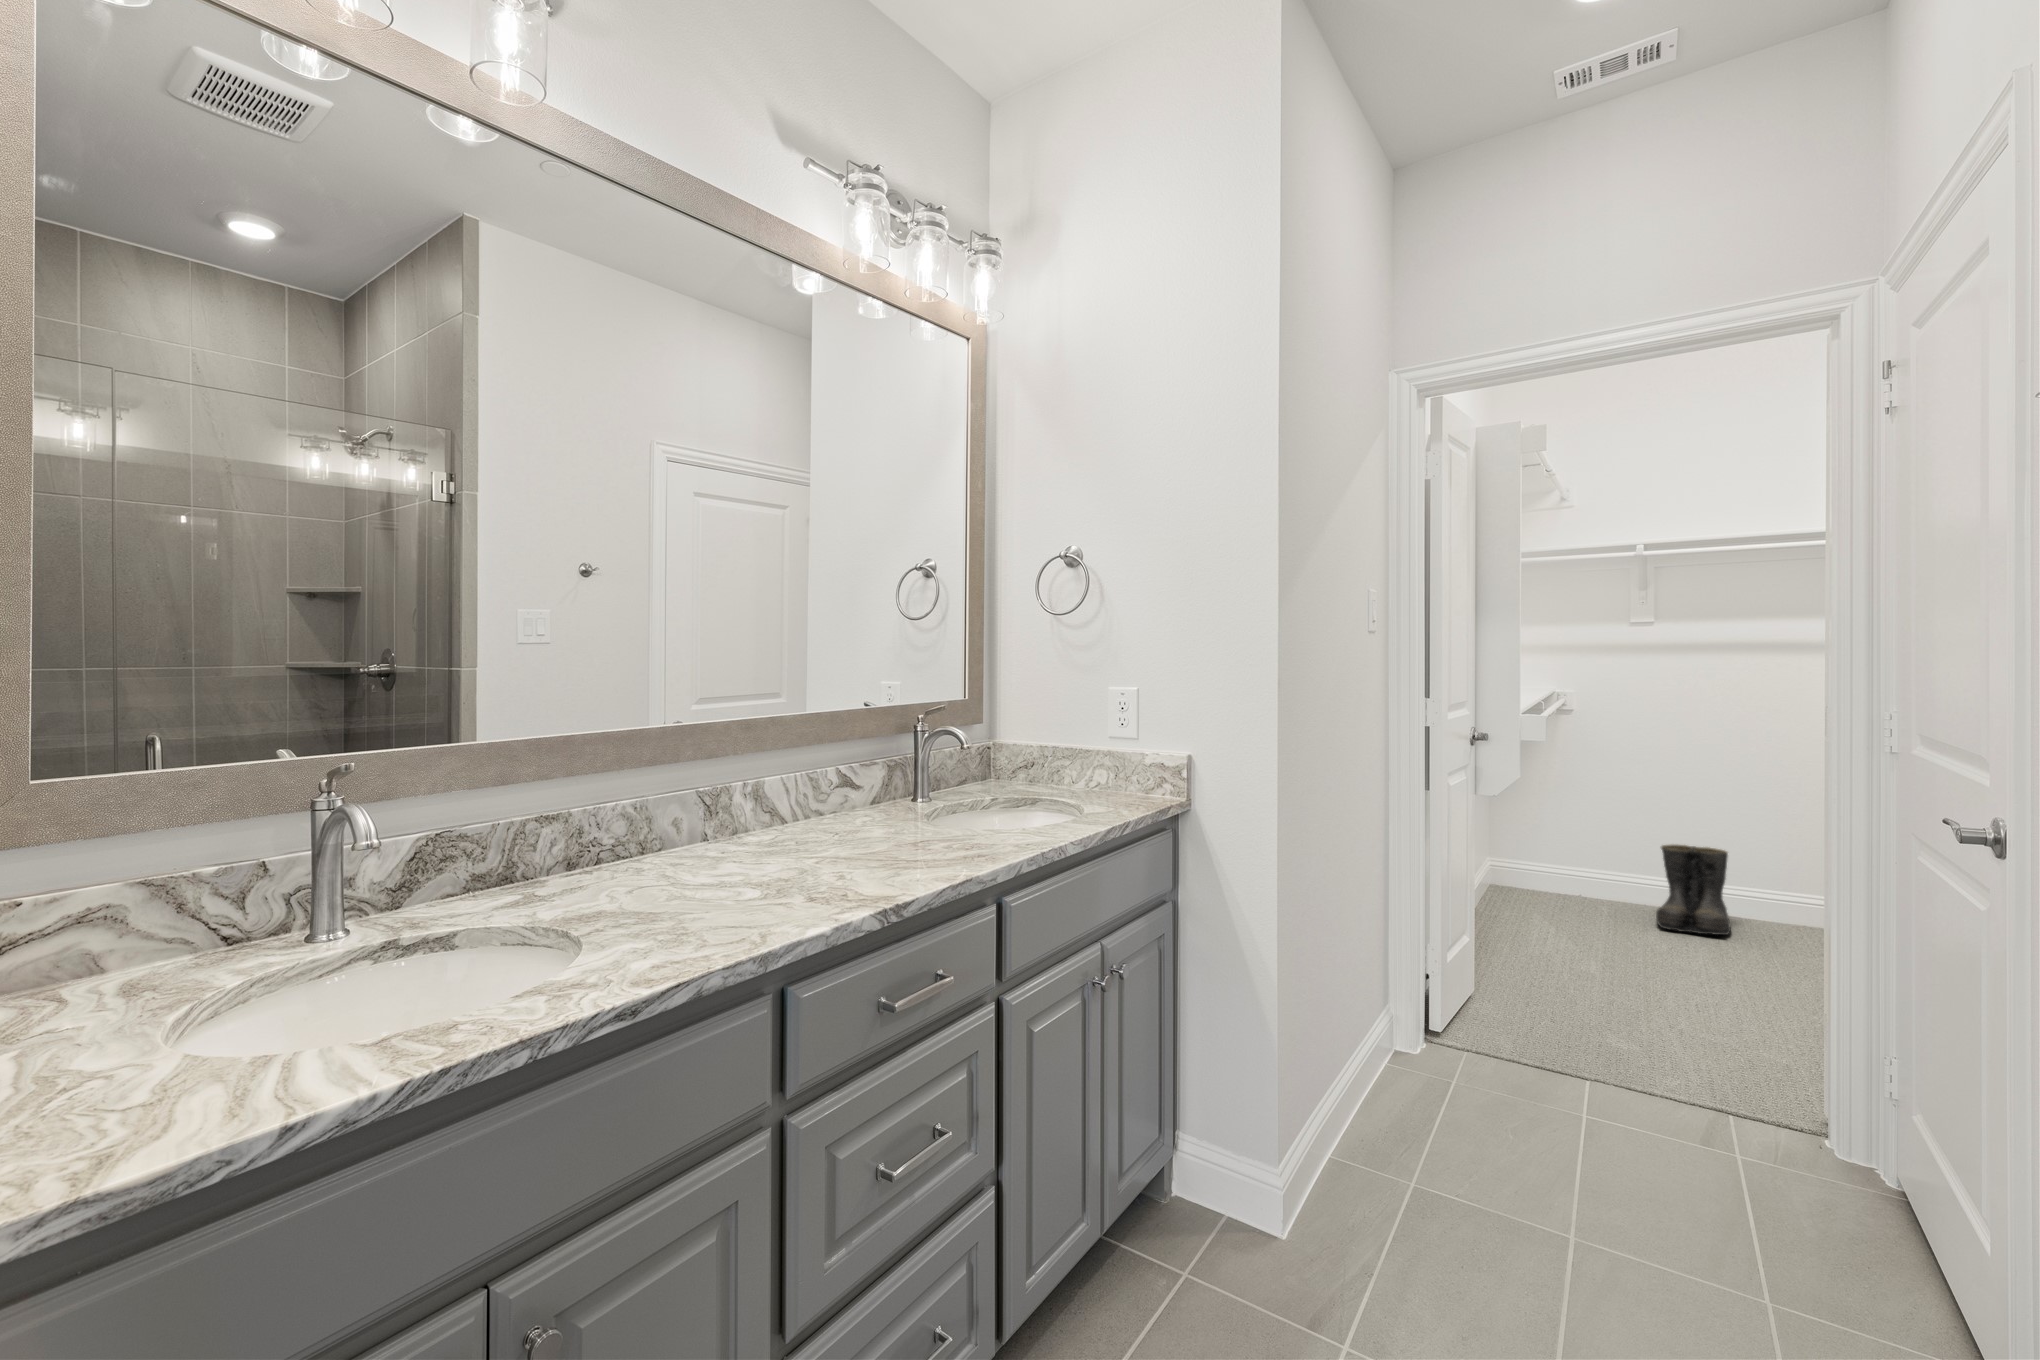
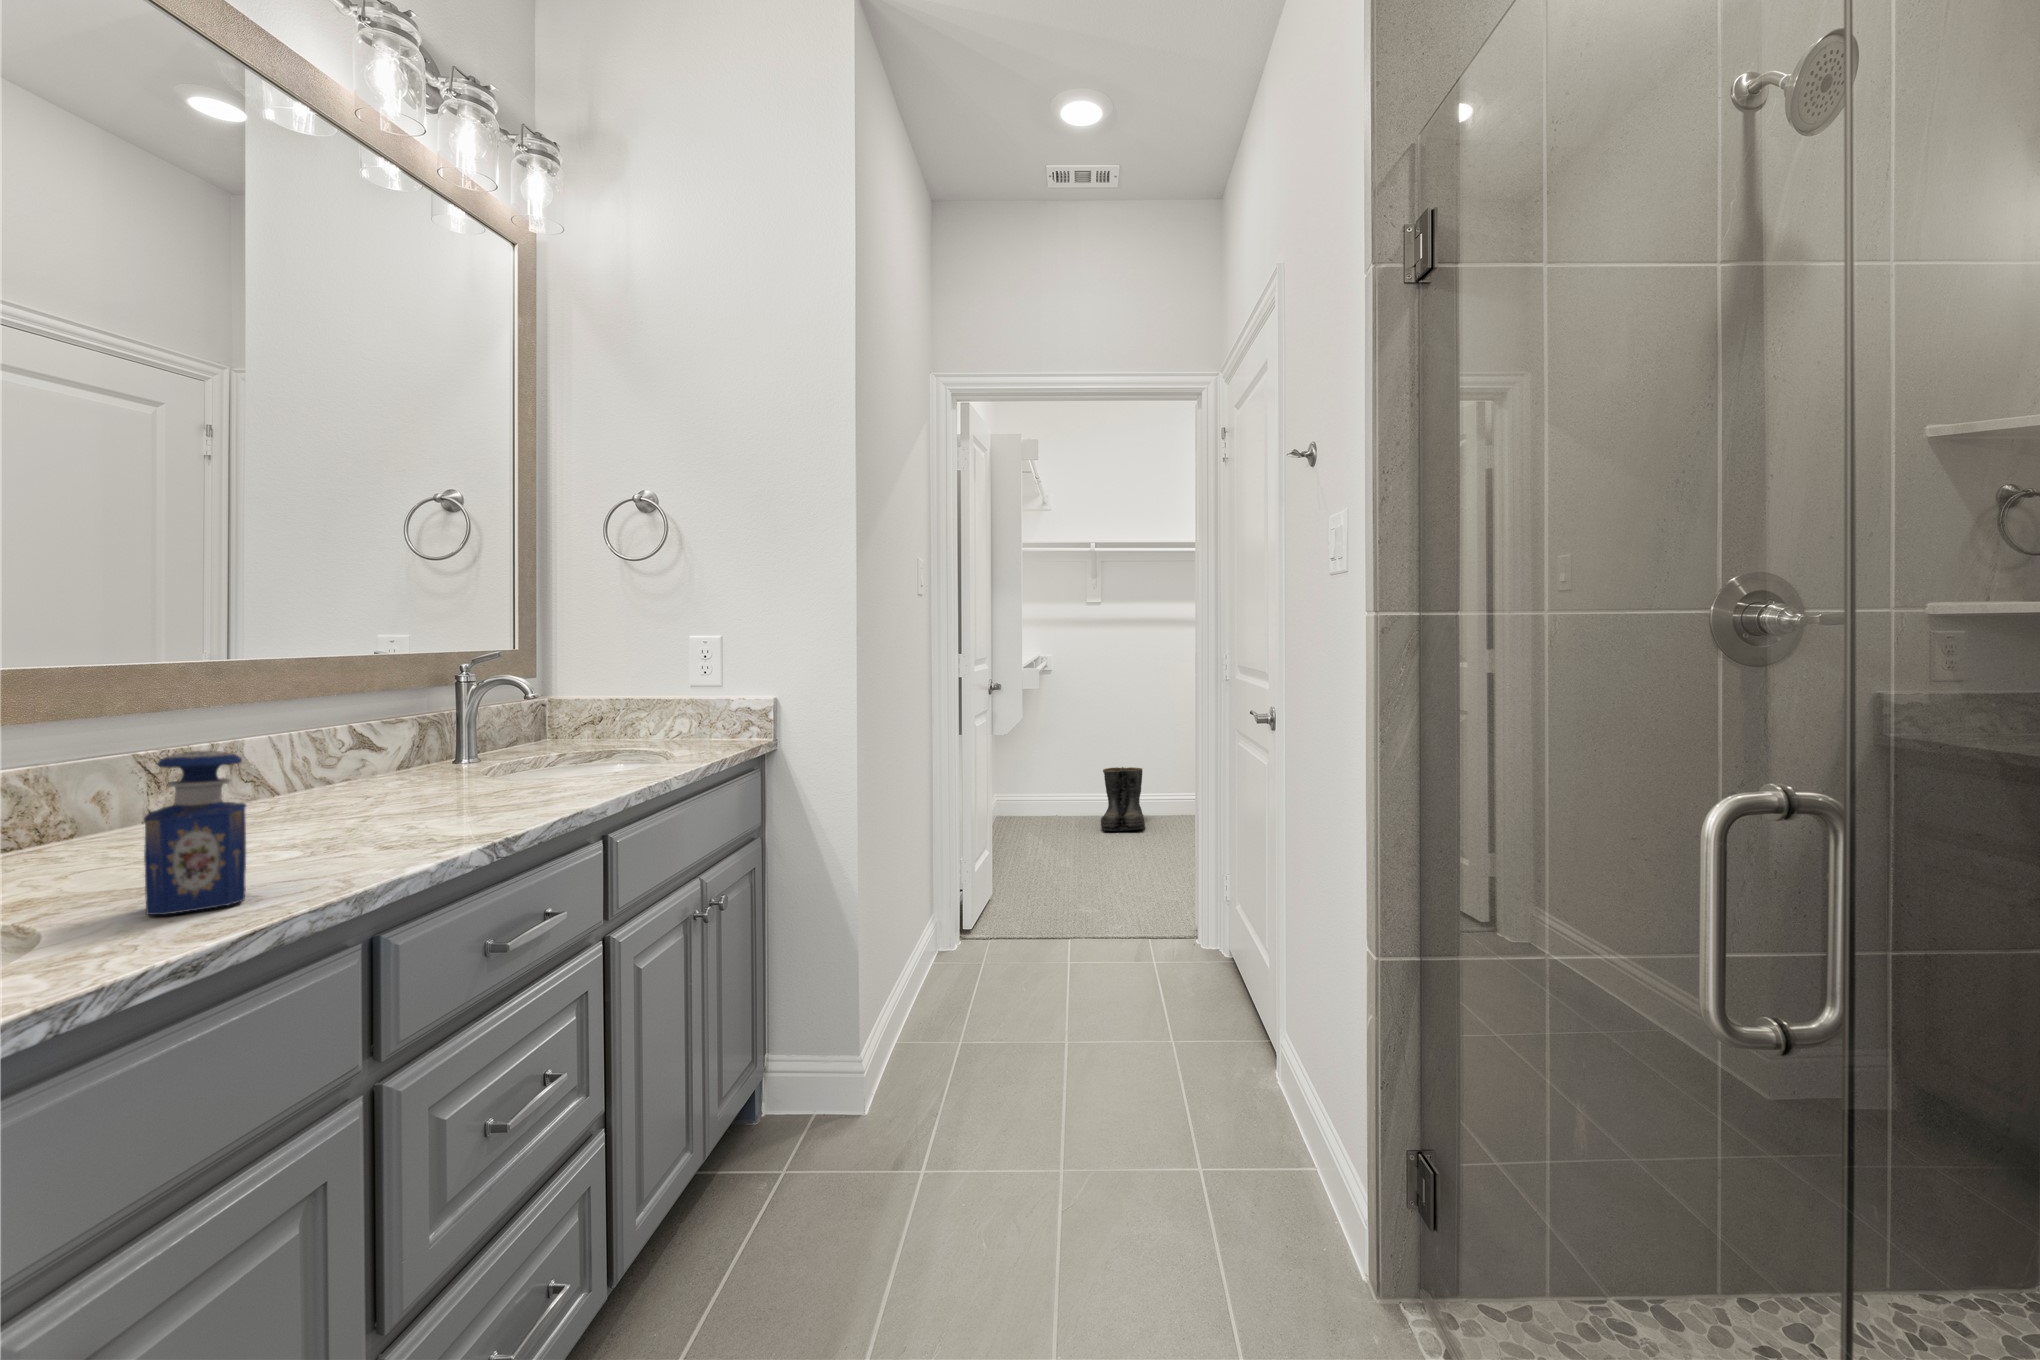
perfume bottle: none [636,822,701,951] -> present [144,751,247,915]

